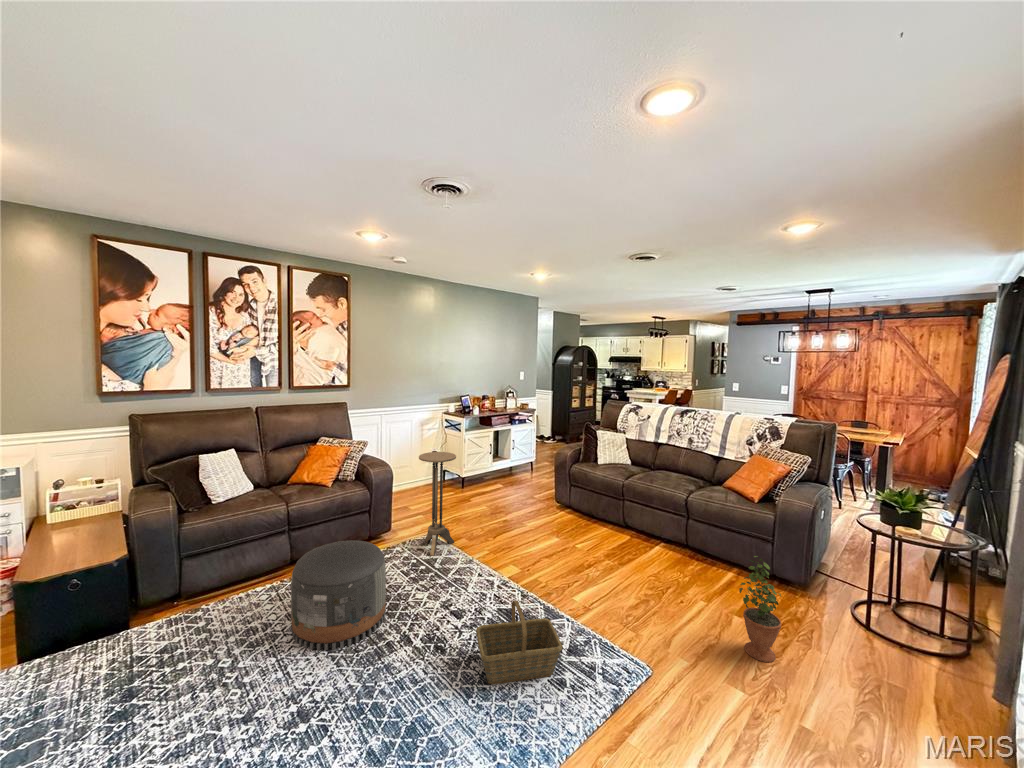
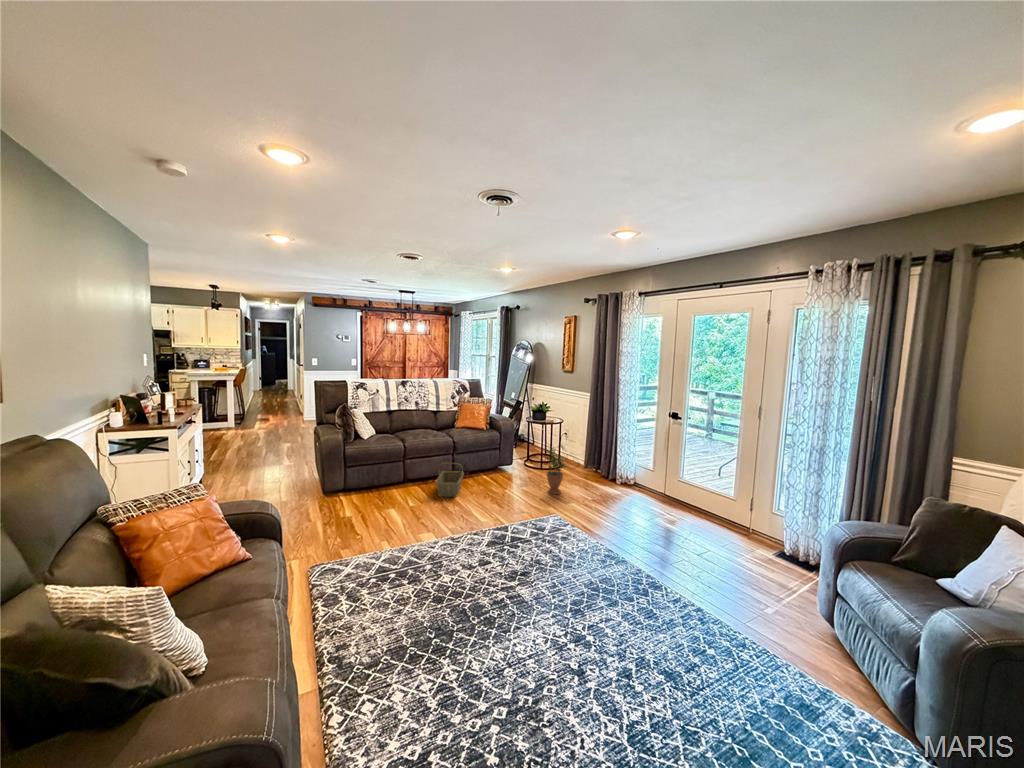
side table: present [419,452,456,556] -> none [319,452,368,574]
pouf: present [291,540,386,650] -> none [406,542,504,664]
basket: present [476,600,562,684] -> present [435,463,464,497]

